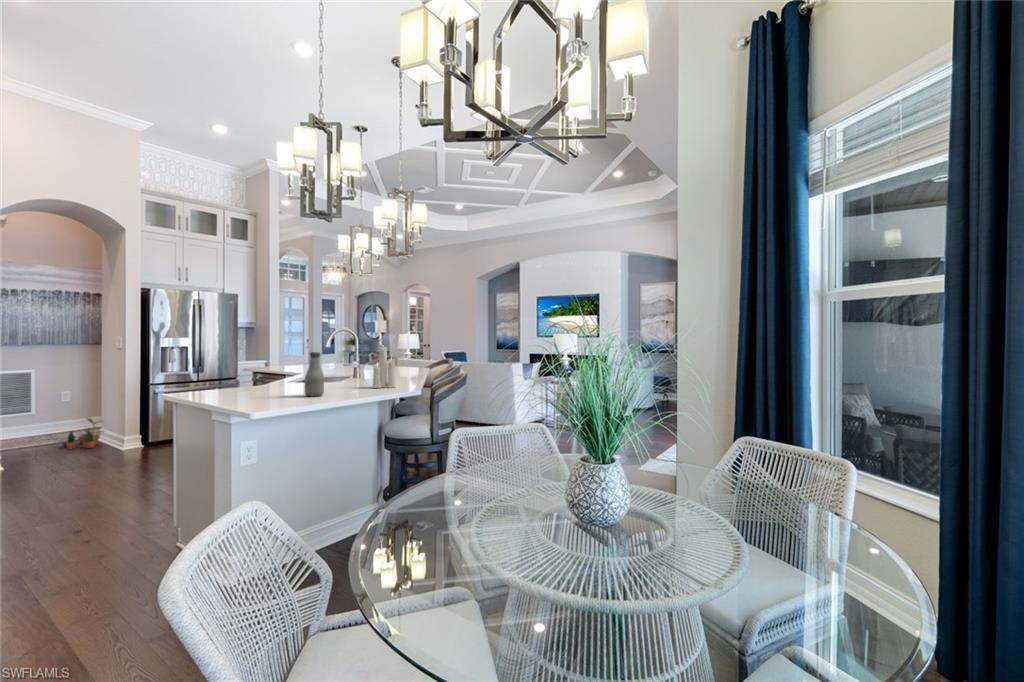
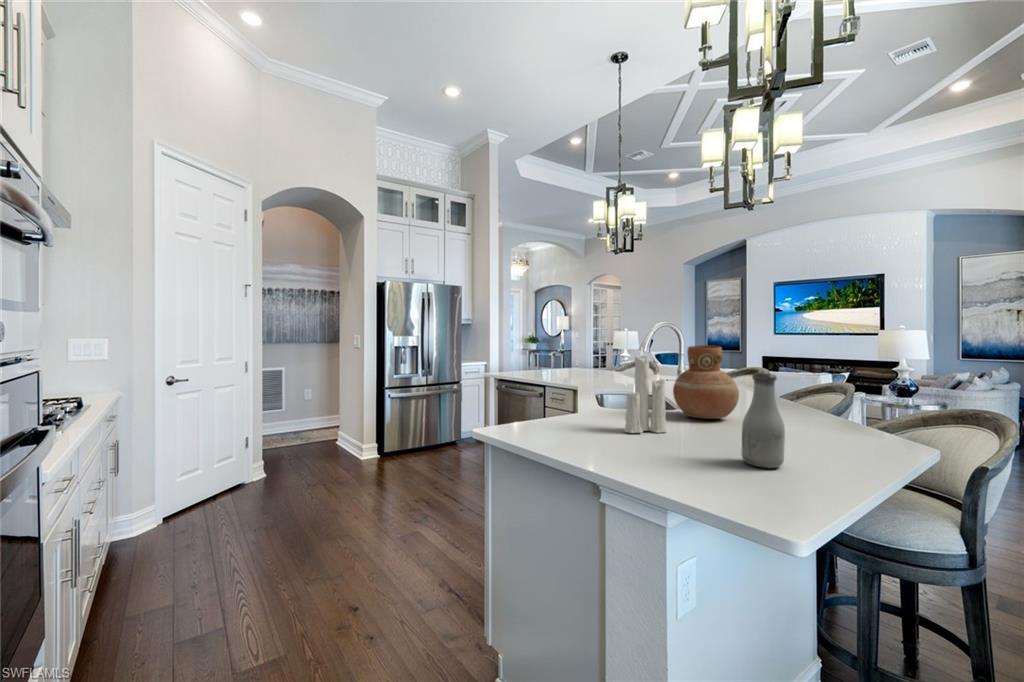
vase: none [327,342,365,385] -> present [673,345,739,419]
candle: present [372,347,396,388] -> present [624,350,666,433]
potted plant: present [62,418,103,449] -> none [306,419,344,453]

